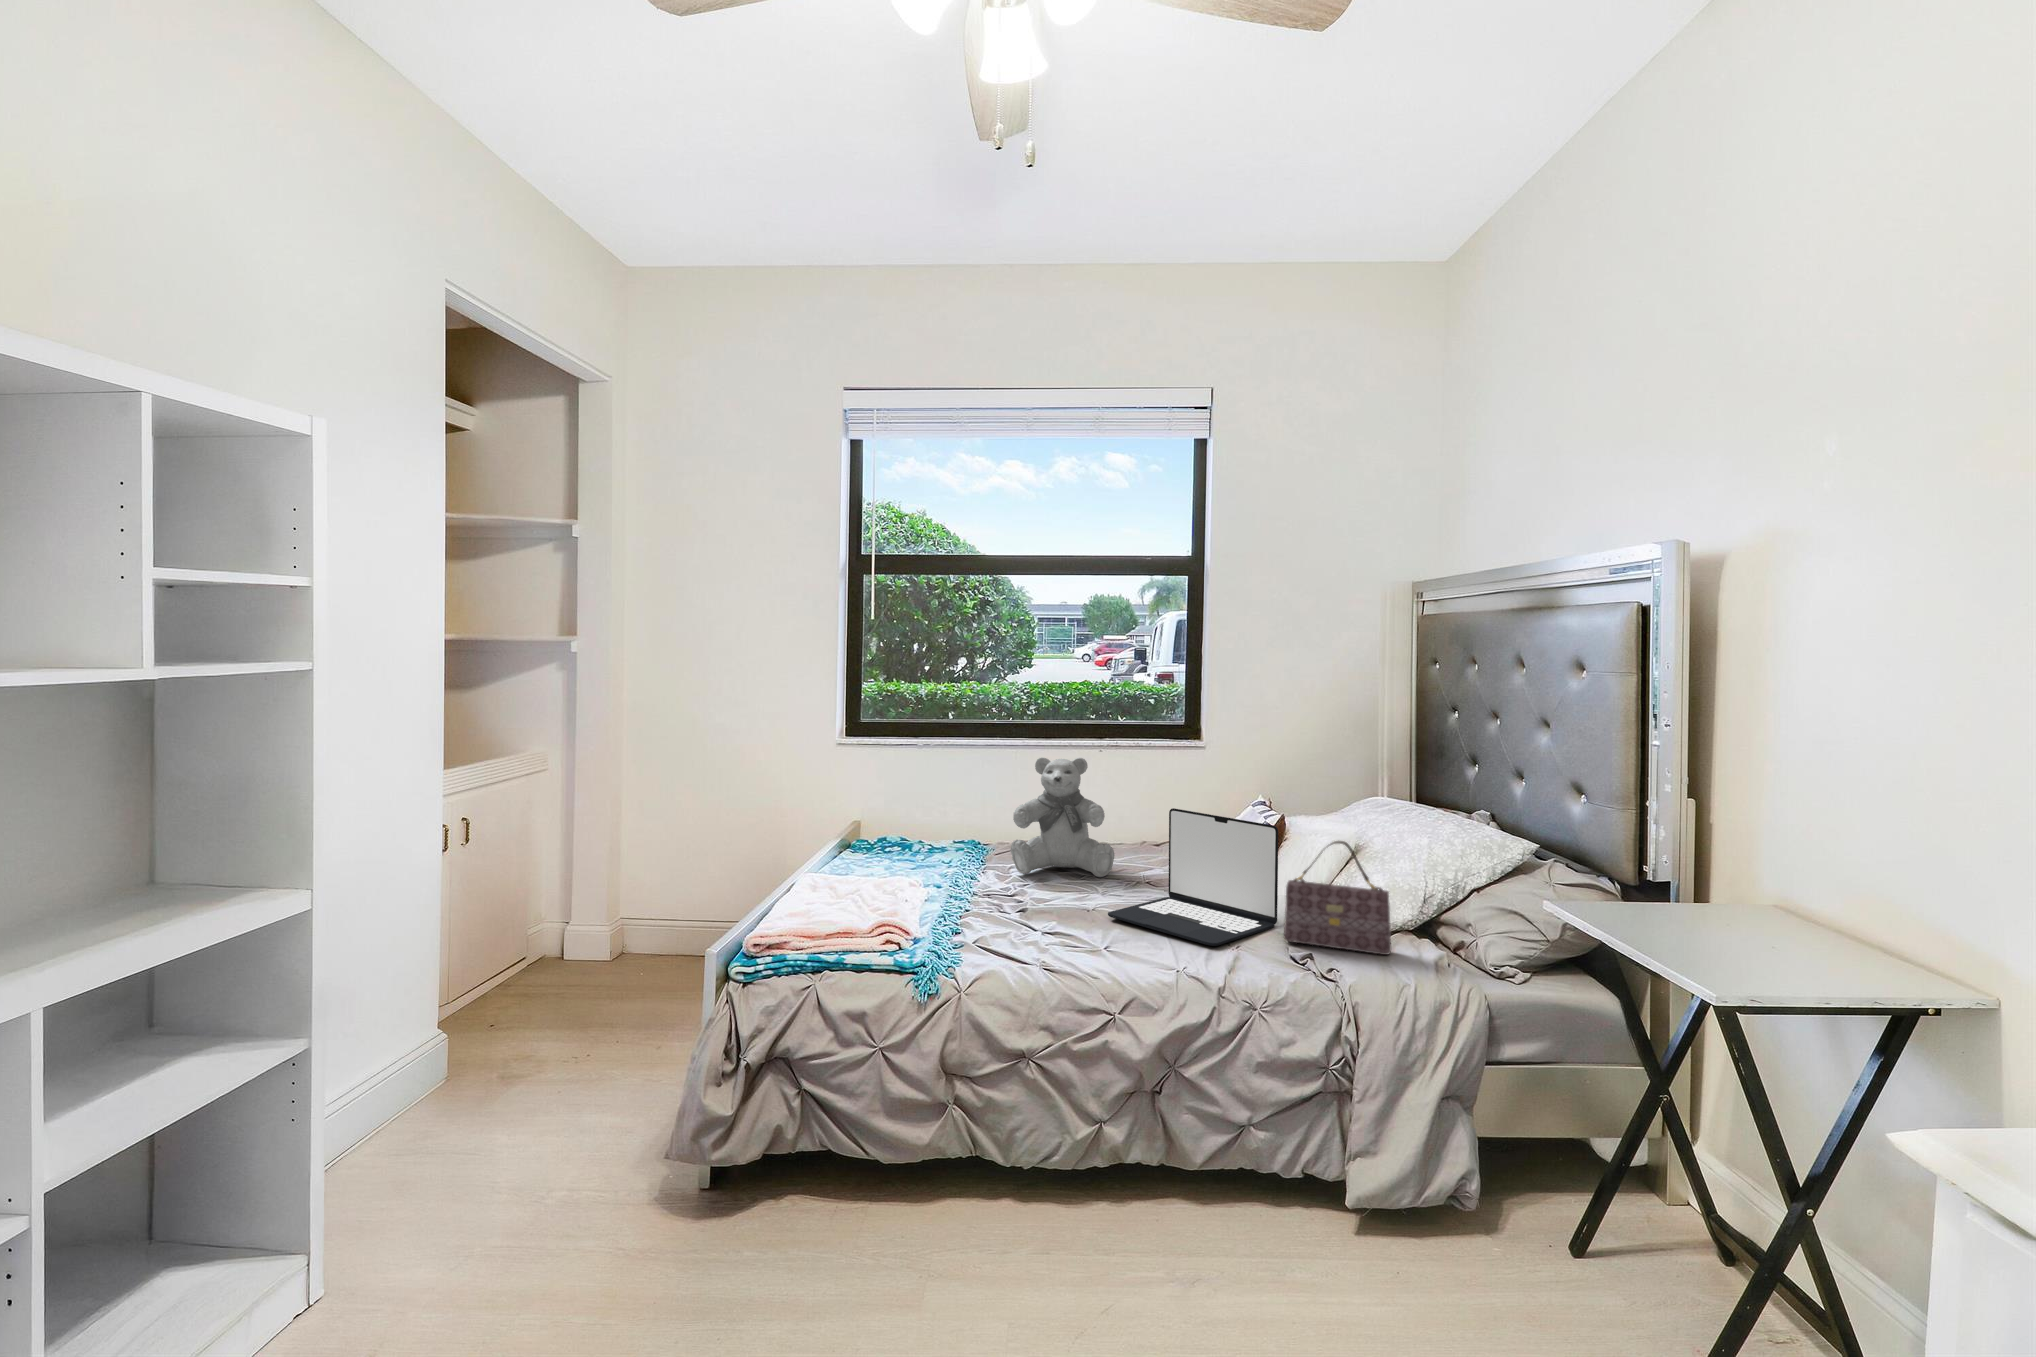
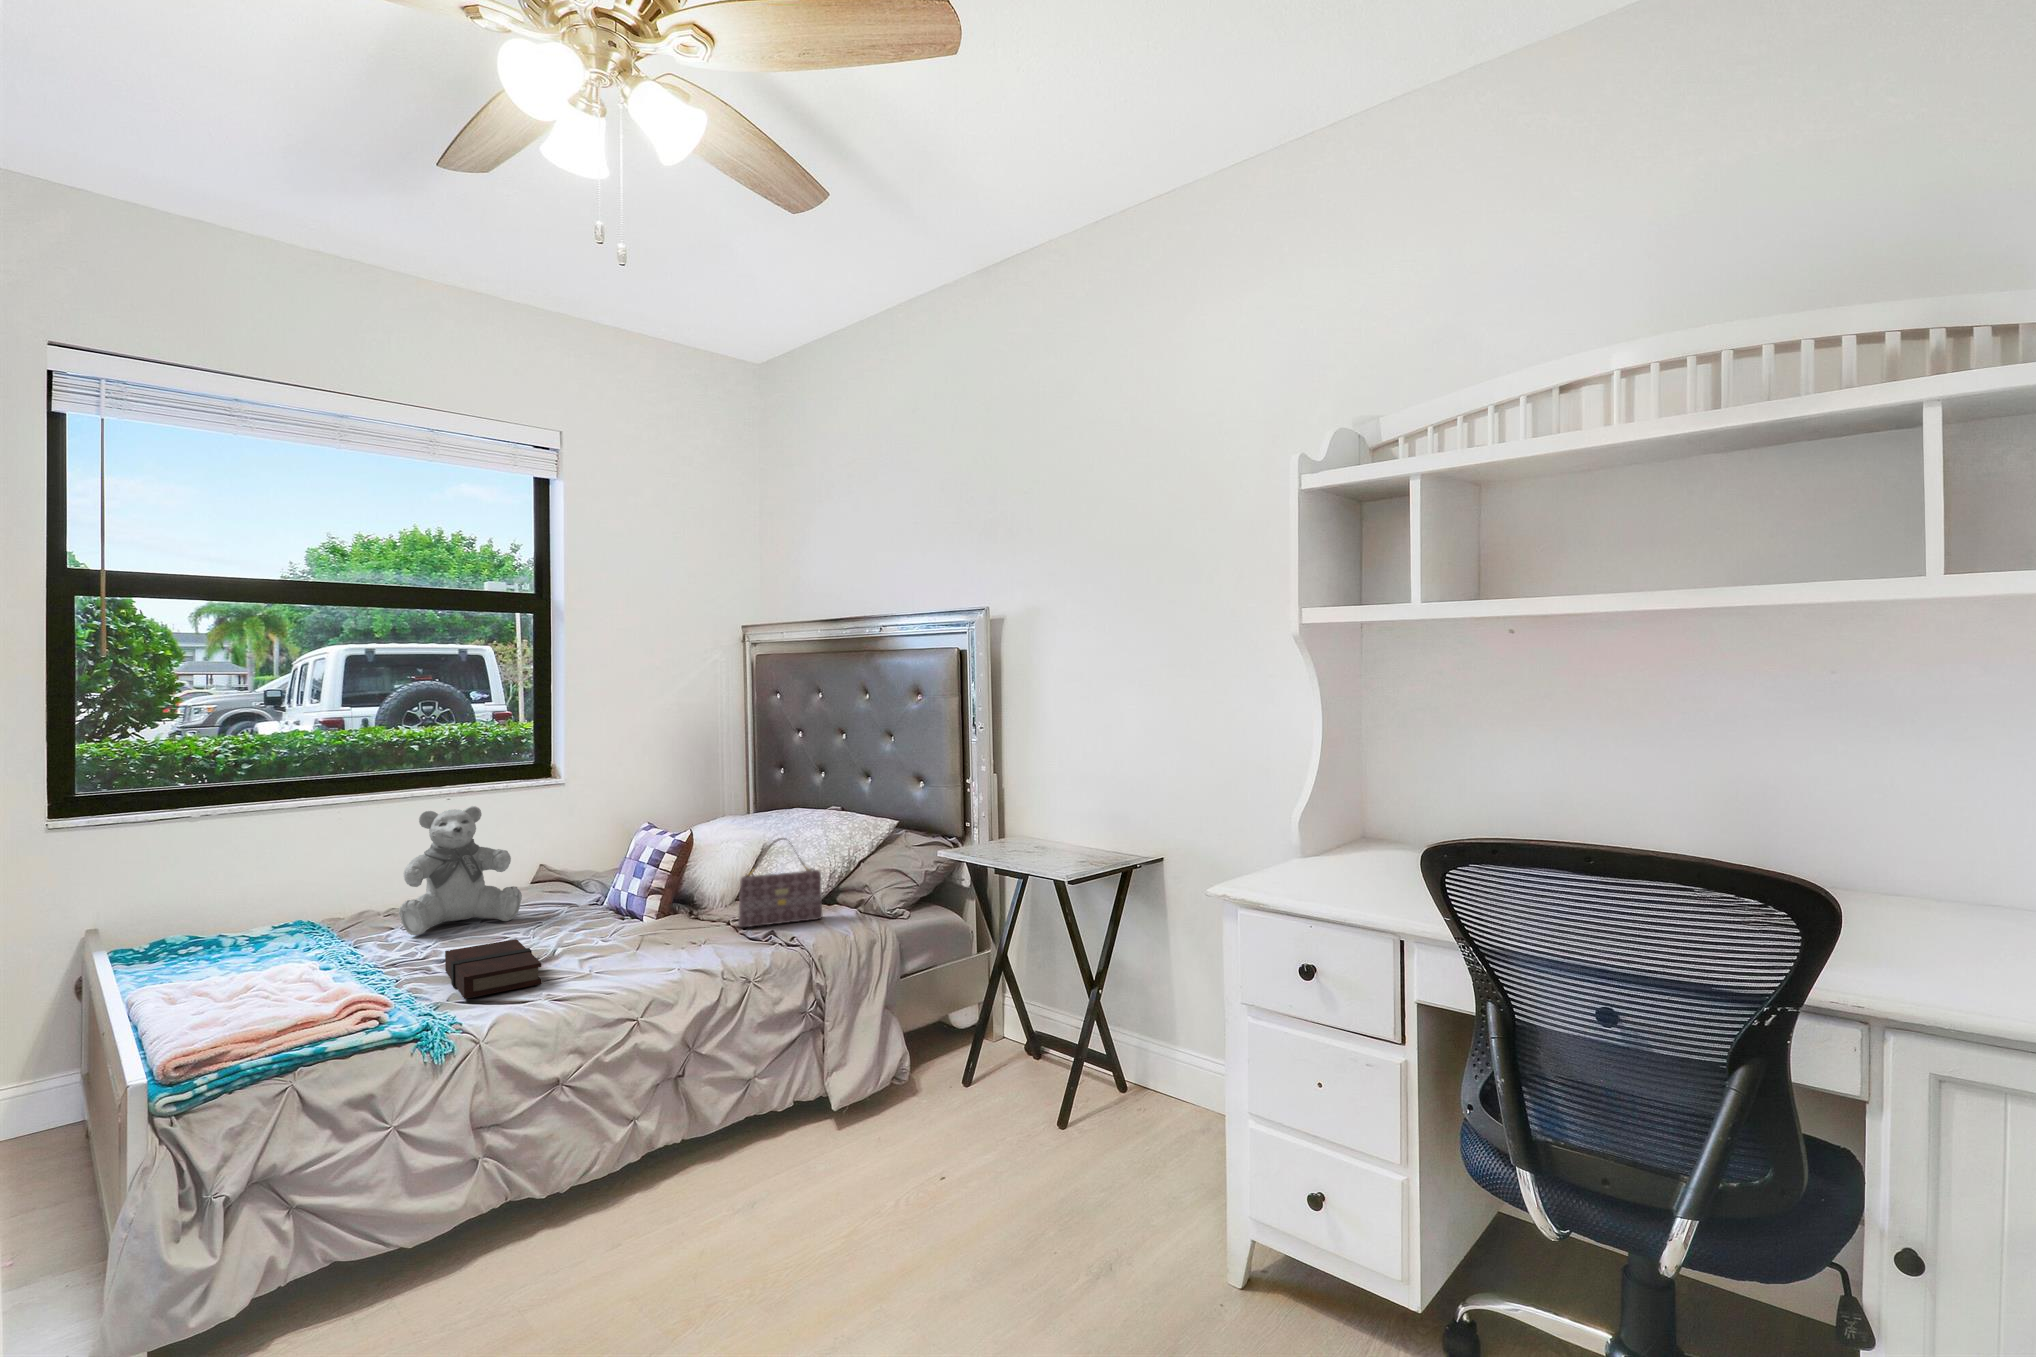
laptop: present [1108,808,1278,946] -> none [565,837,720,947]
book: none [982,895,1065,949] -> present [445,939,541,999]

